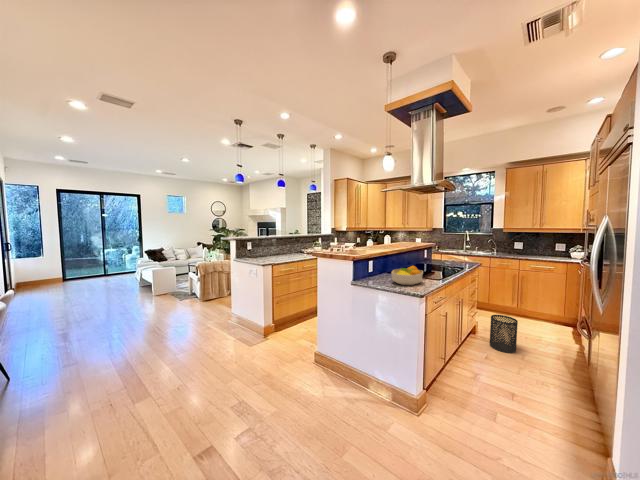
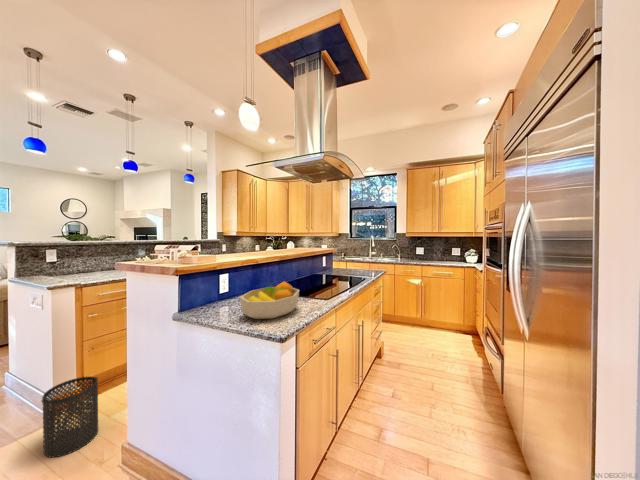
trash can: present [490,315,518,353] -> present [42,376,98,457]

